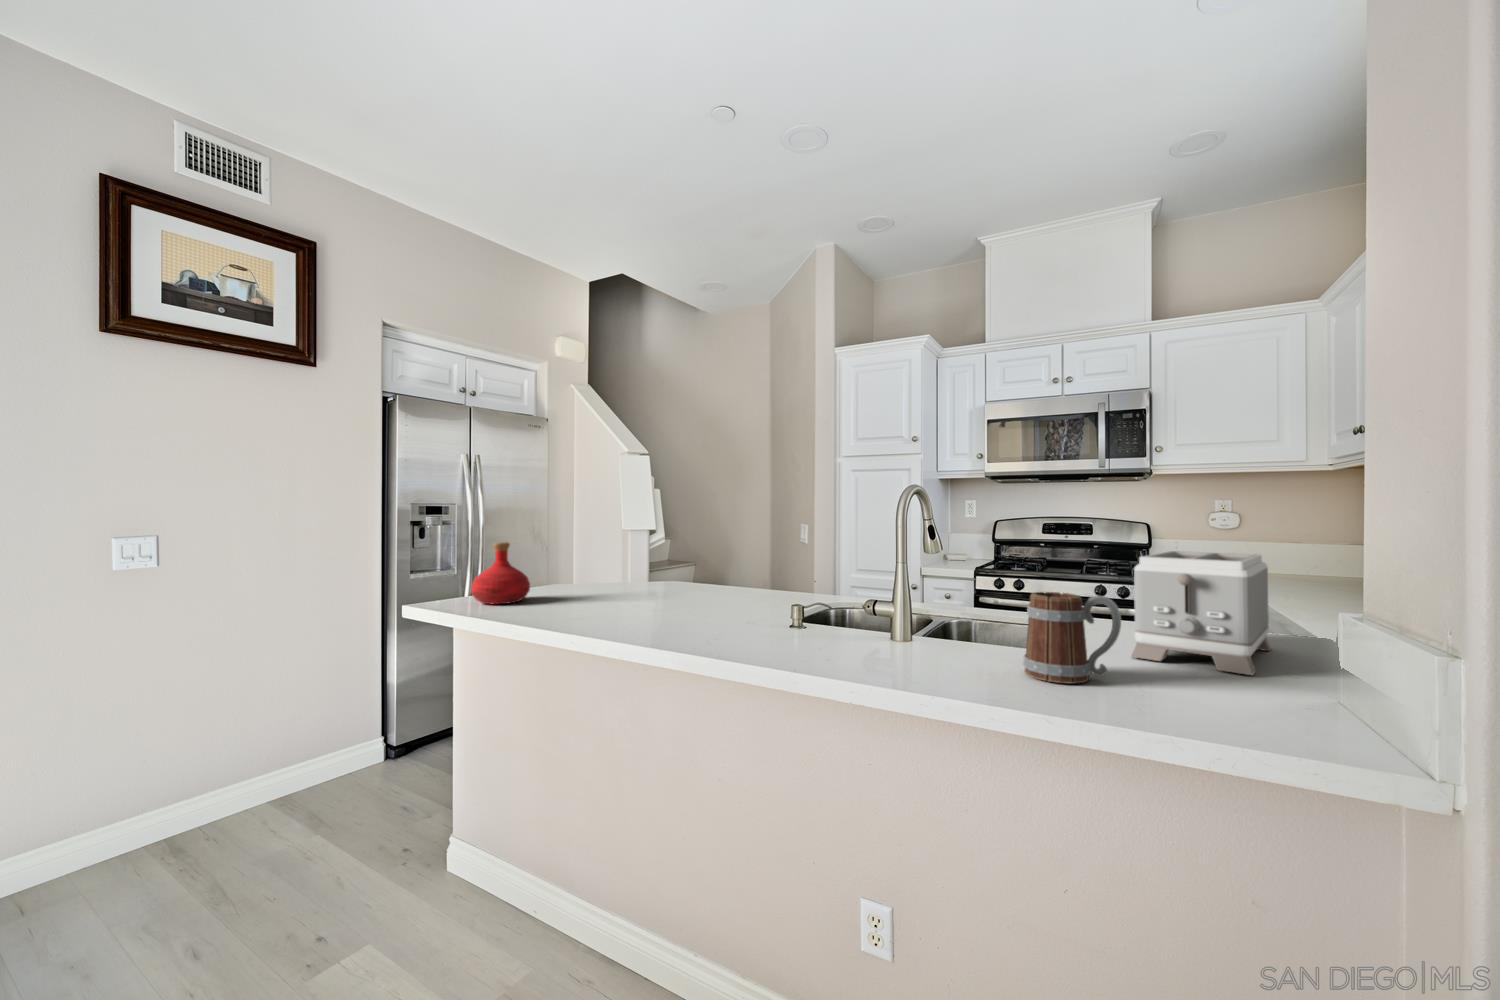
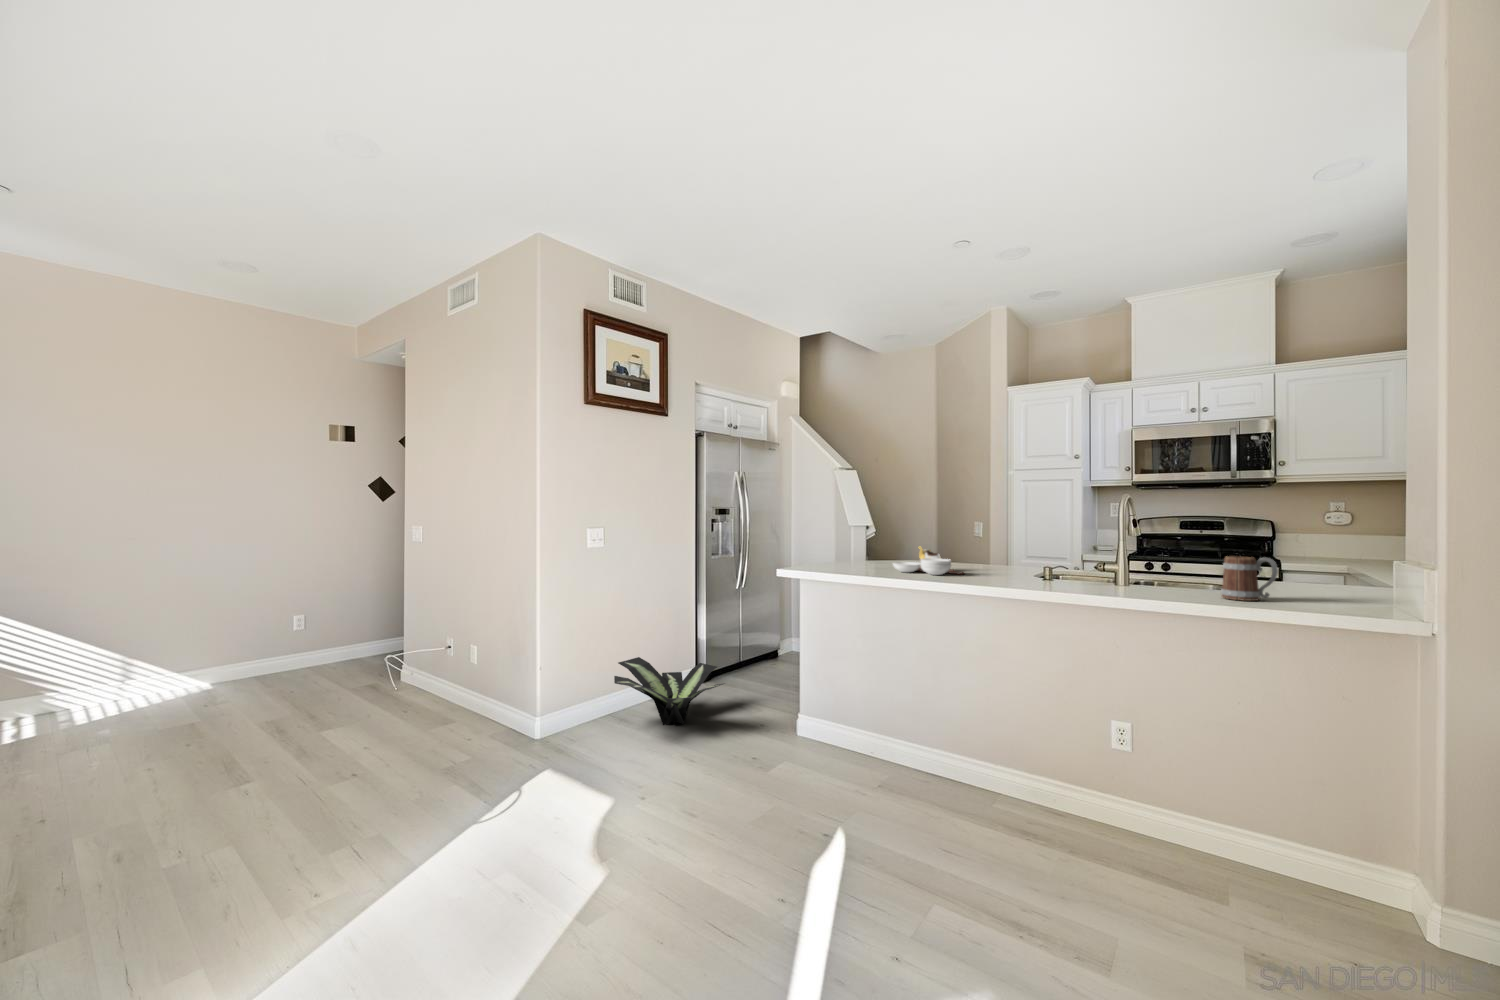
bottle: present [471,542,530,604] -> none [819,533,853,571]
toaster: present [1131,551,1272,675] -> none [1279,537,1366,599]
cutting board: none [576,564,682,613] -> present [893,547,965,575]
potted plant: none [102,736,363,858] -> present [614,657,725,725]

